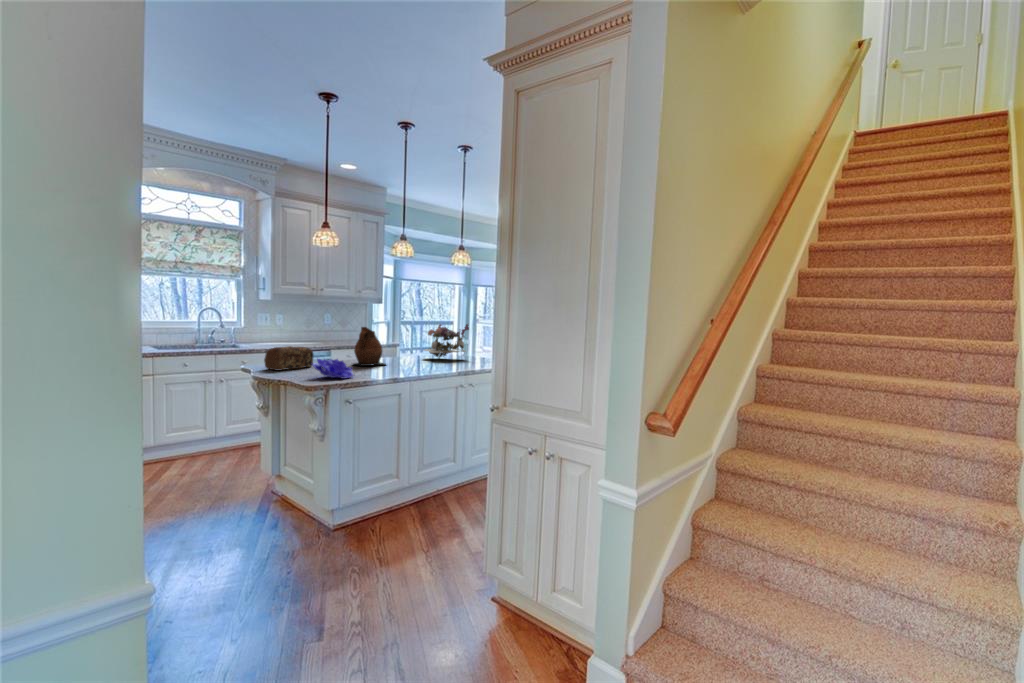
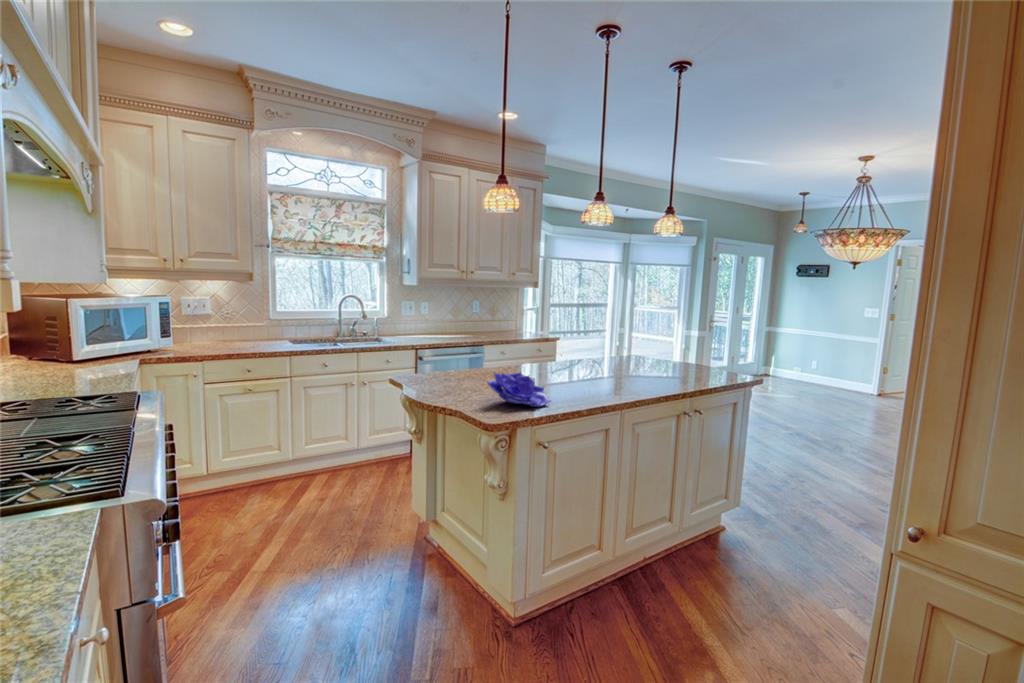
flower arrangement: present [424,324,469,357] -> none [617,315,687,365]
ceramic pitcher: present [354,327,385,366] -> none [526,321,578,378]
bread loaf: present [264,346,313,370] -> none [416,349,479,385]

